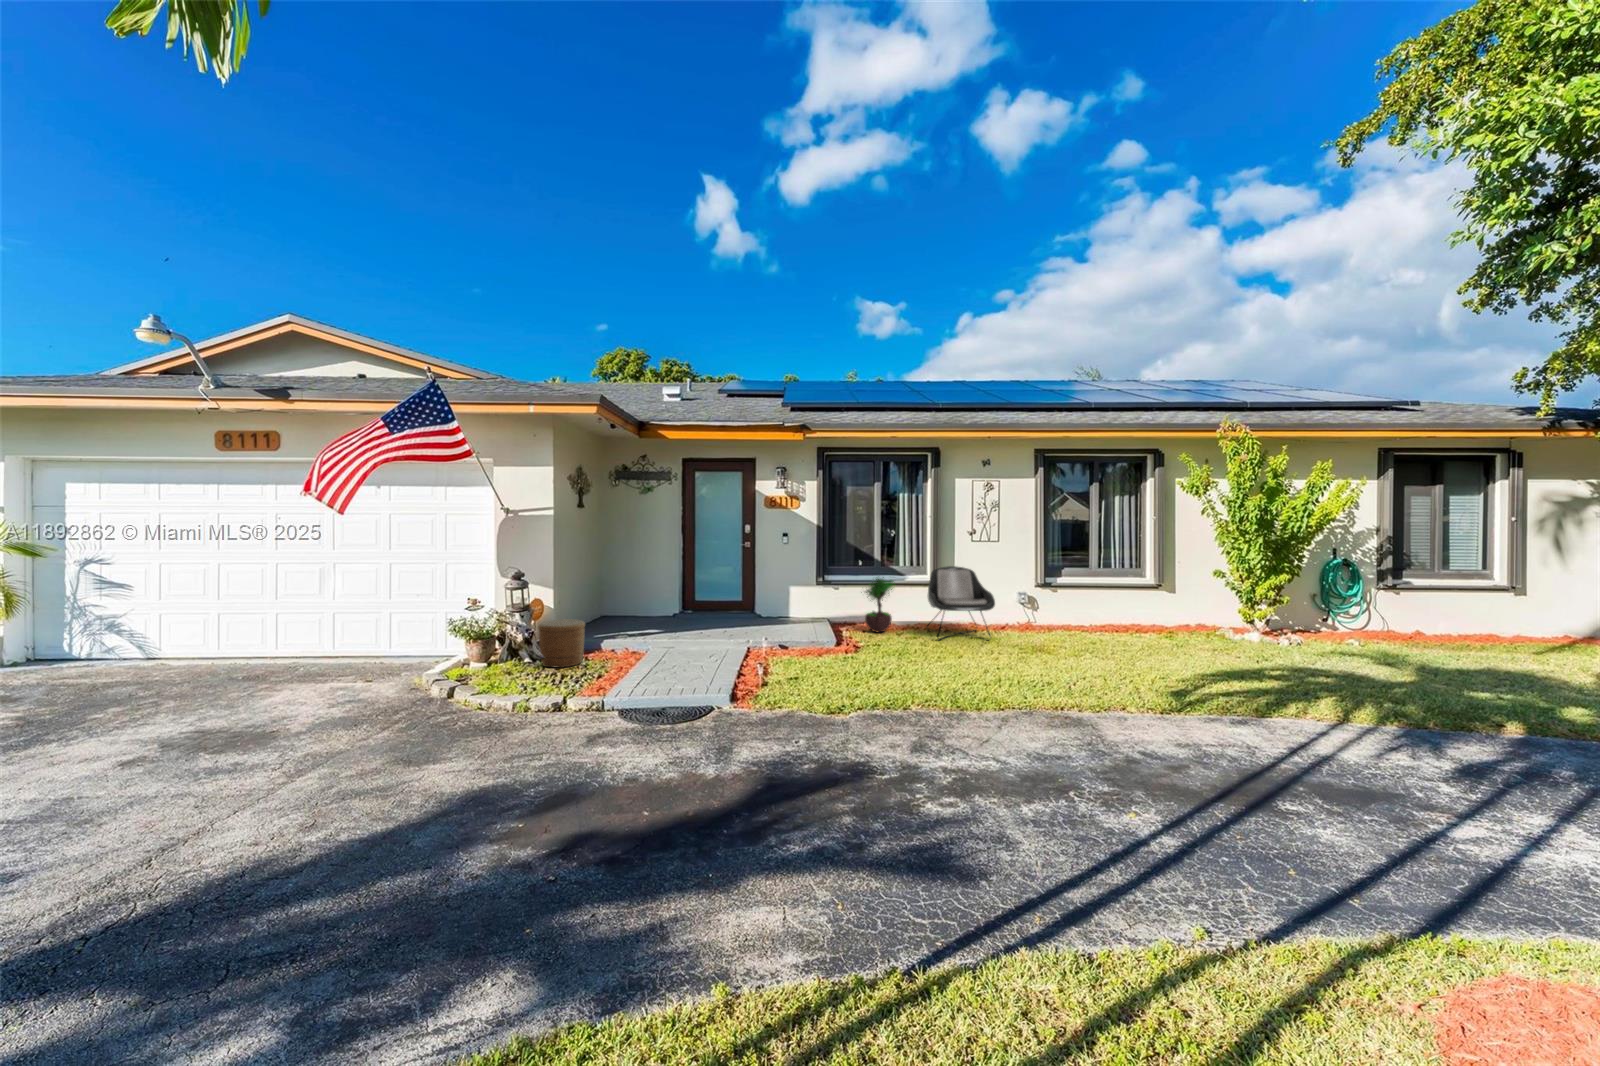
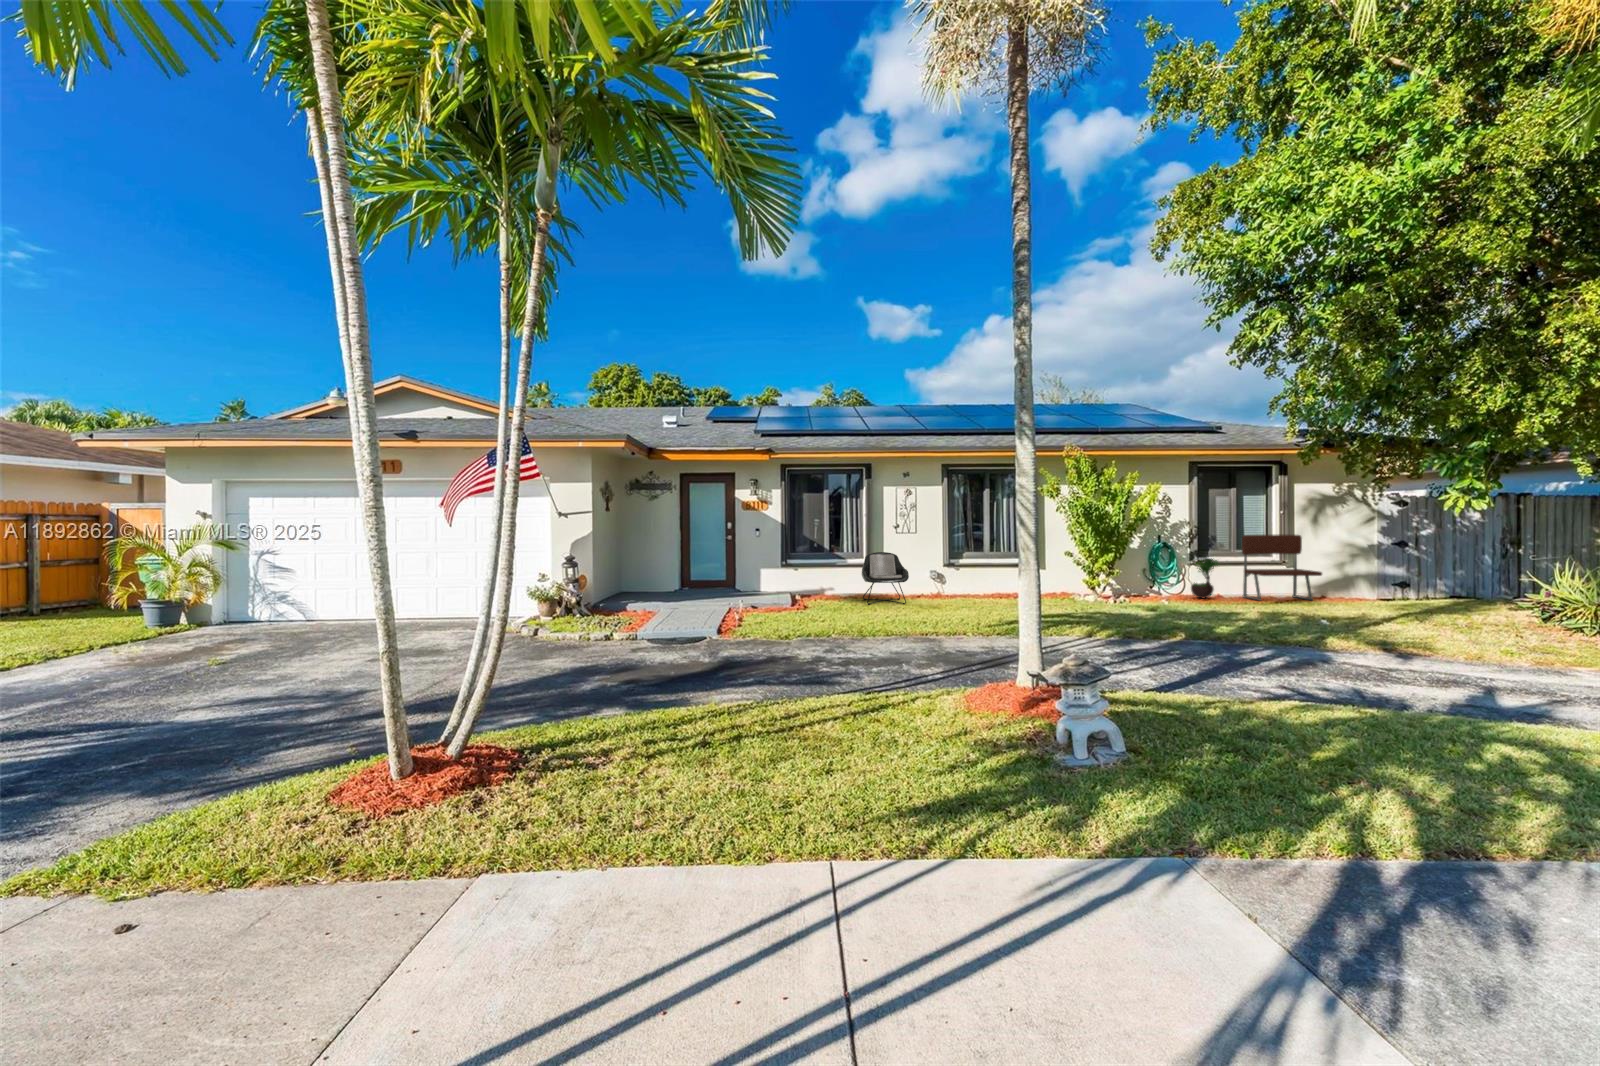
bench: none [1453,550,1586,644] -> present [1242,535,1322,601]
potted tree: present [865,577,893,632] -> present [1191,558,1218,598]
woven basket: present [538,619,585,668] -> none [585,589,617,621]

